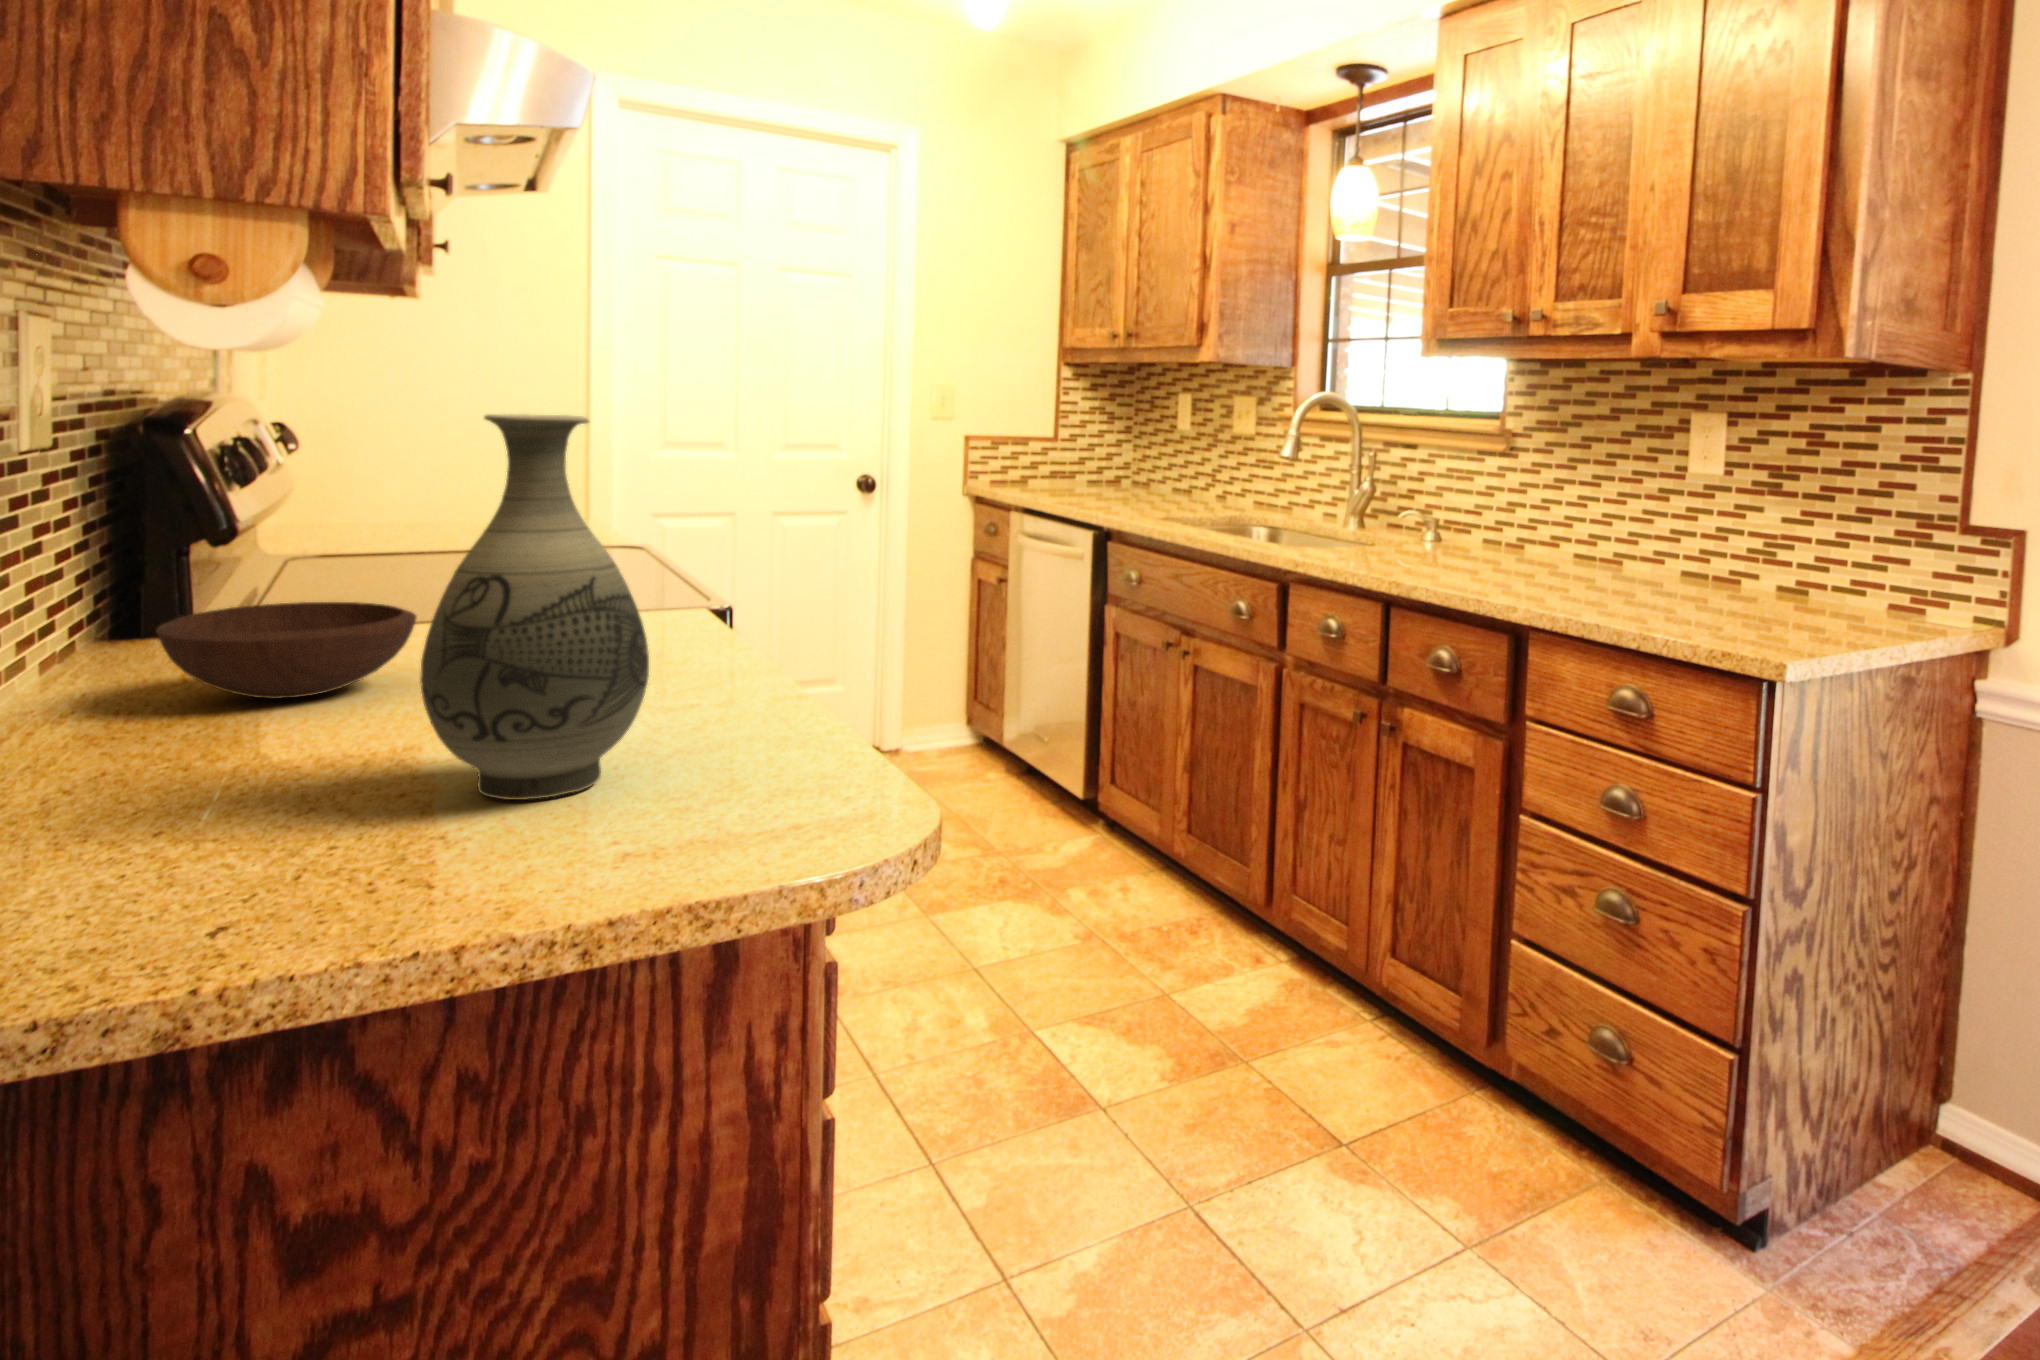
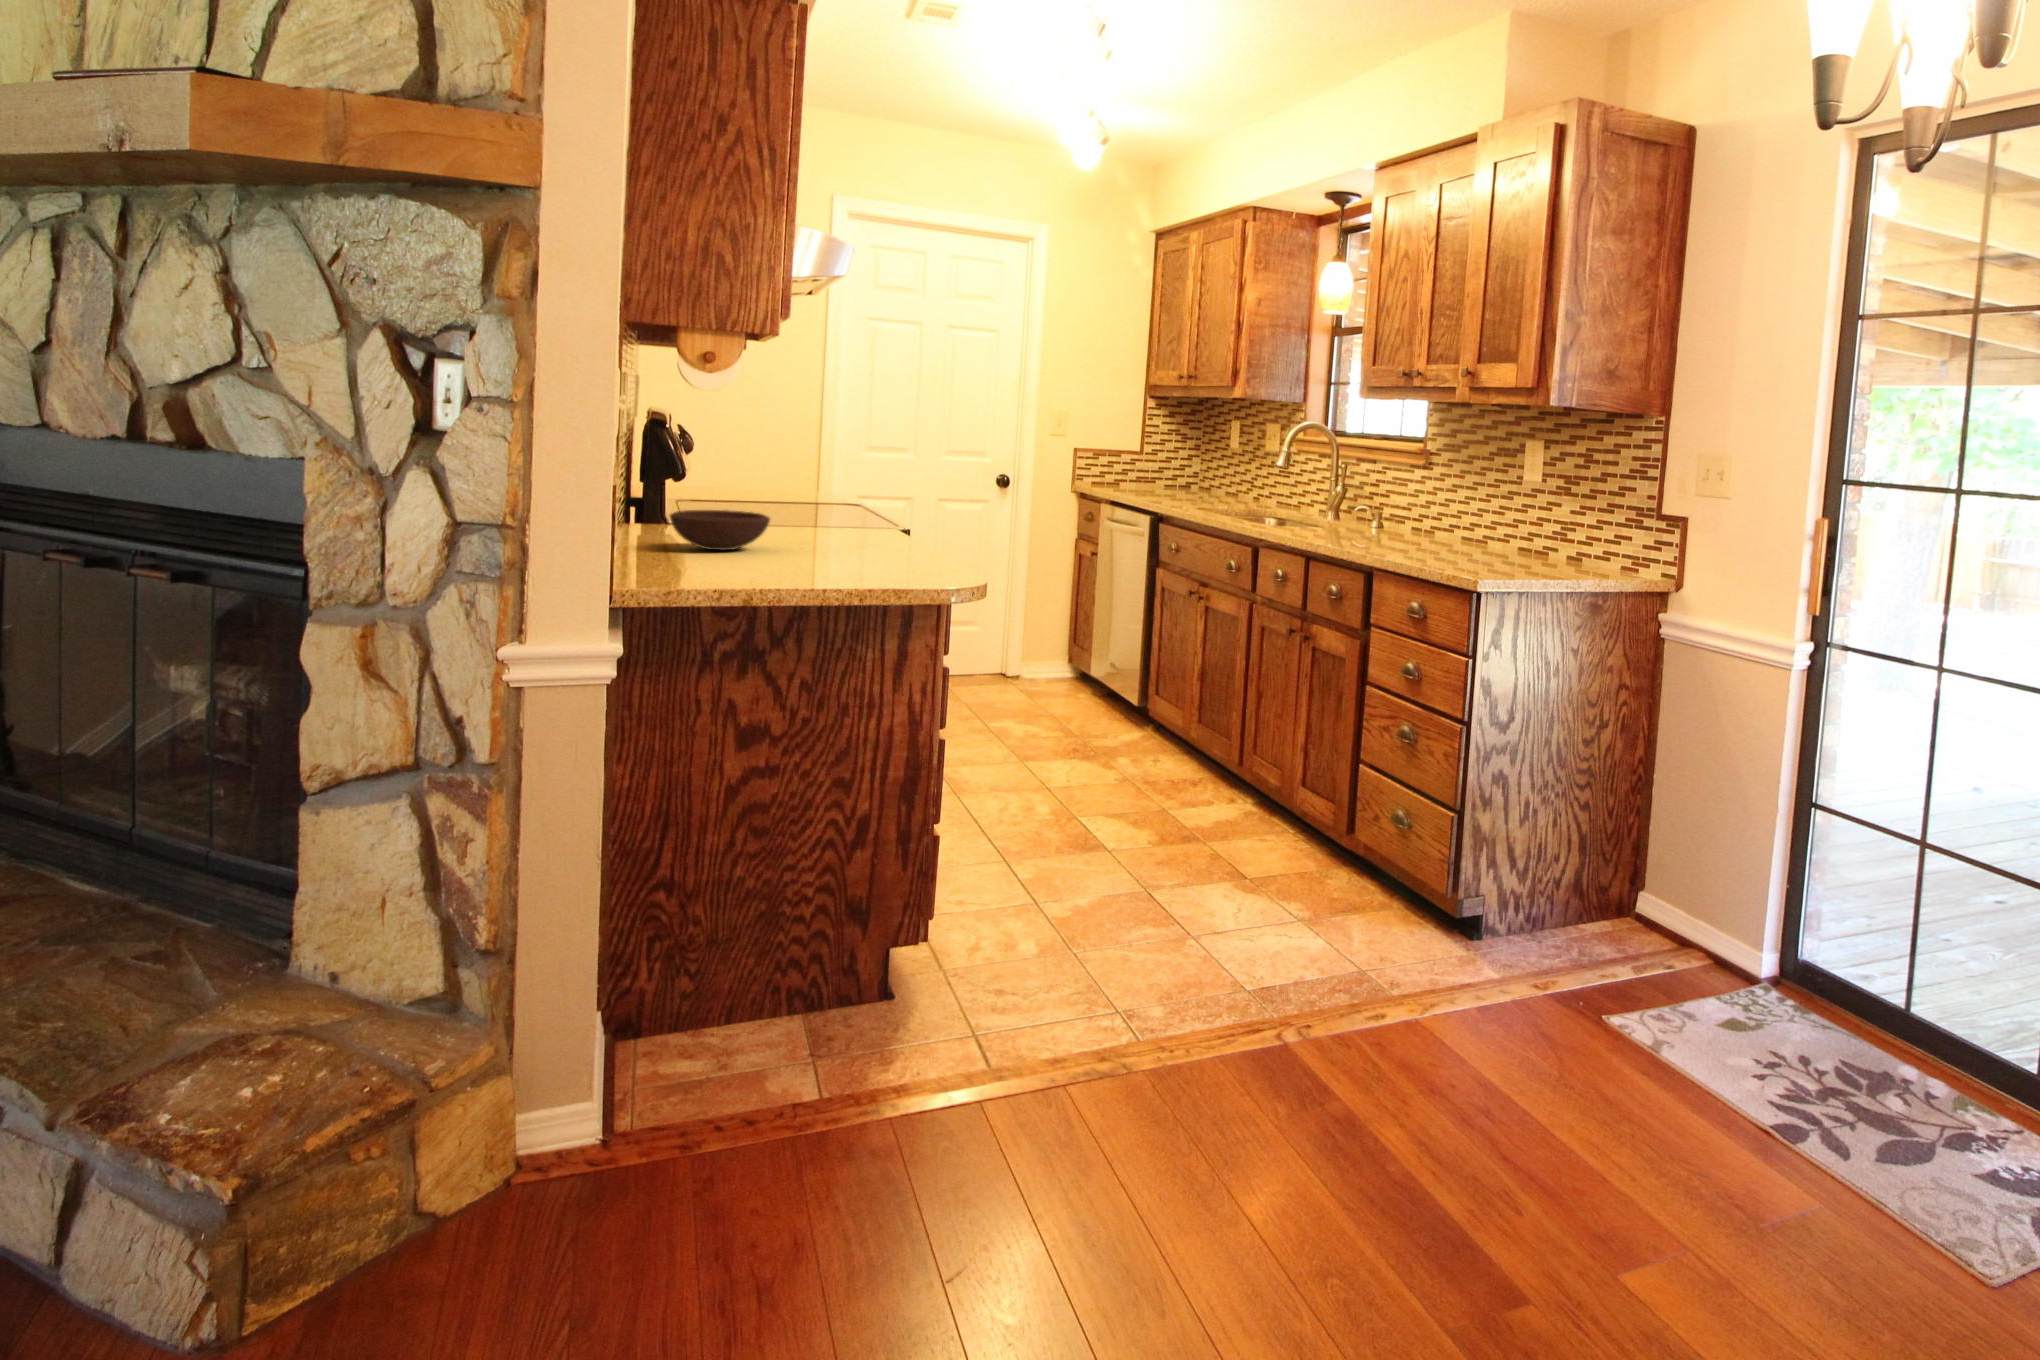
vase: present [420,414,649,800] -> none [793,422,877,577]

